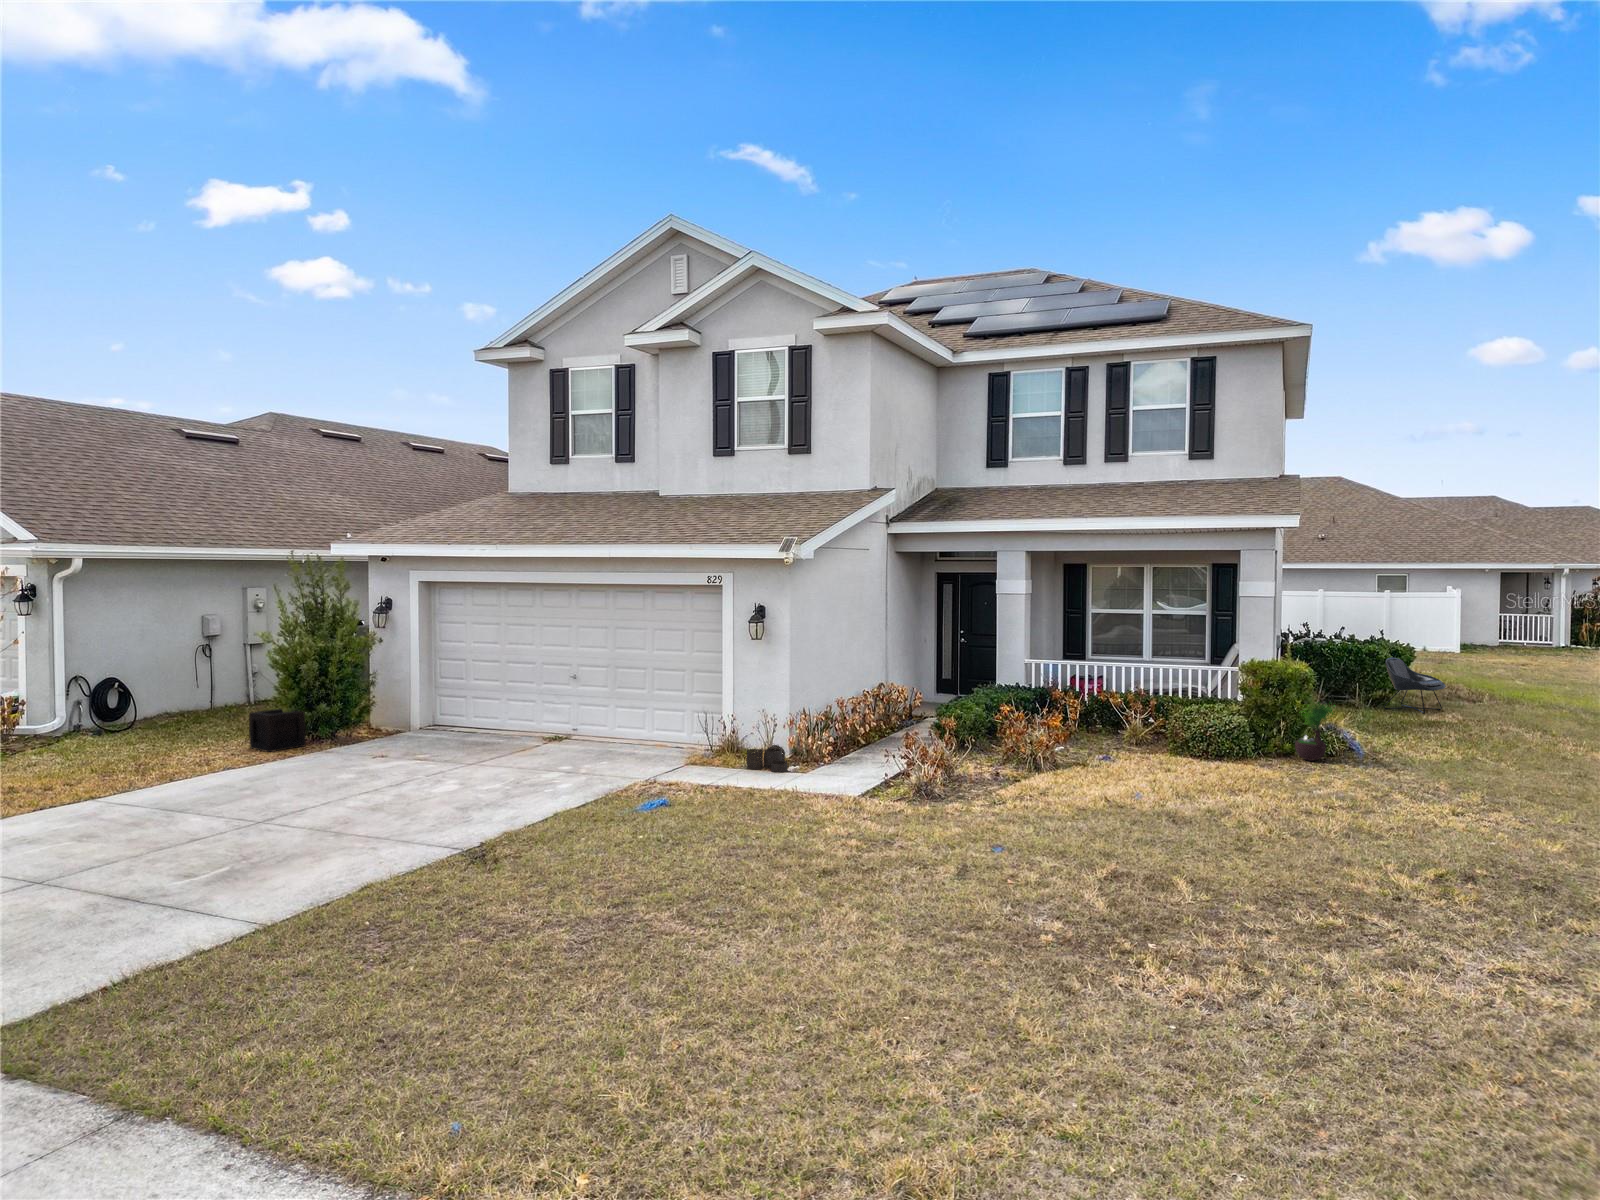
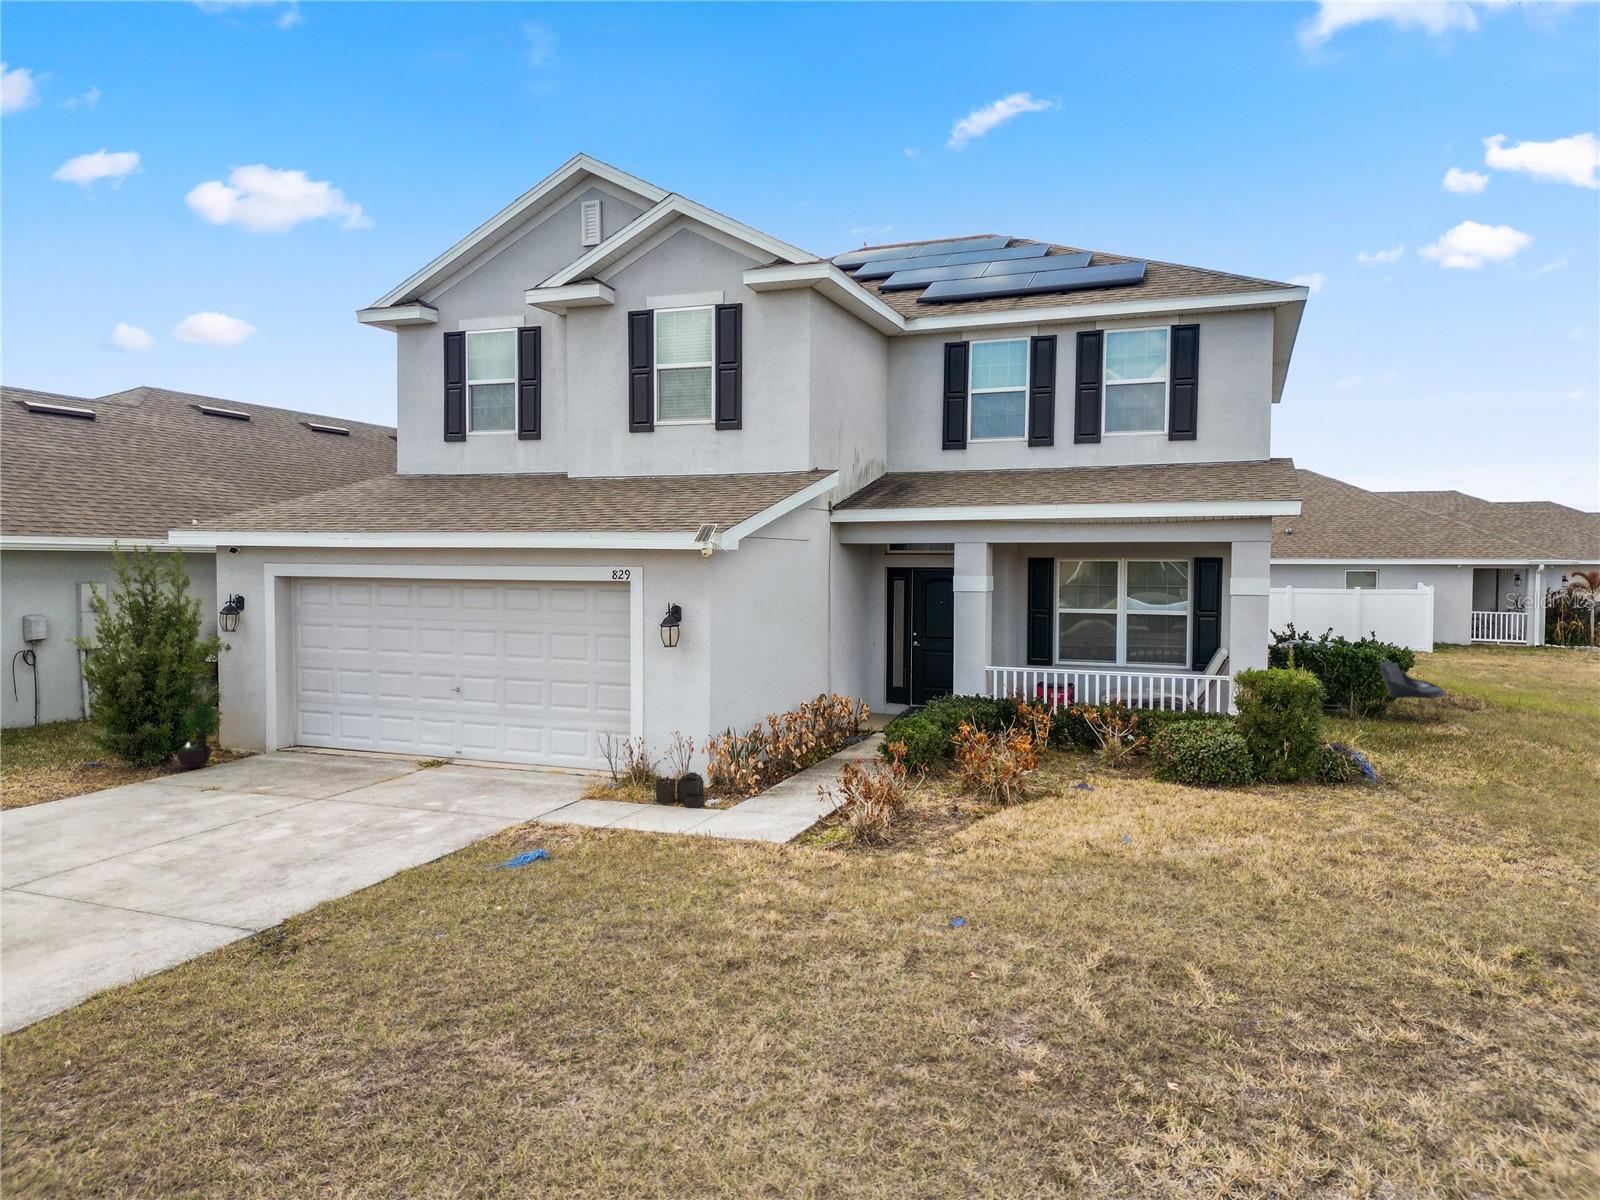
potted tree: present [1295,702,1335,761] -> present [177,707,217,768]
wooden crate: present [249,709,306,752] -> none [55,729,128,784]

